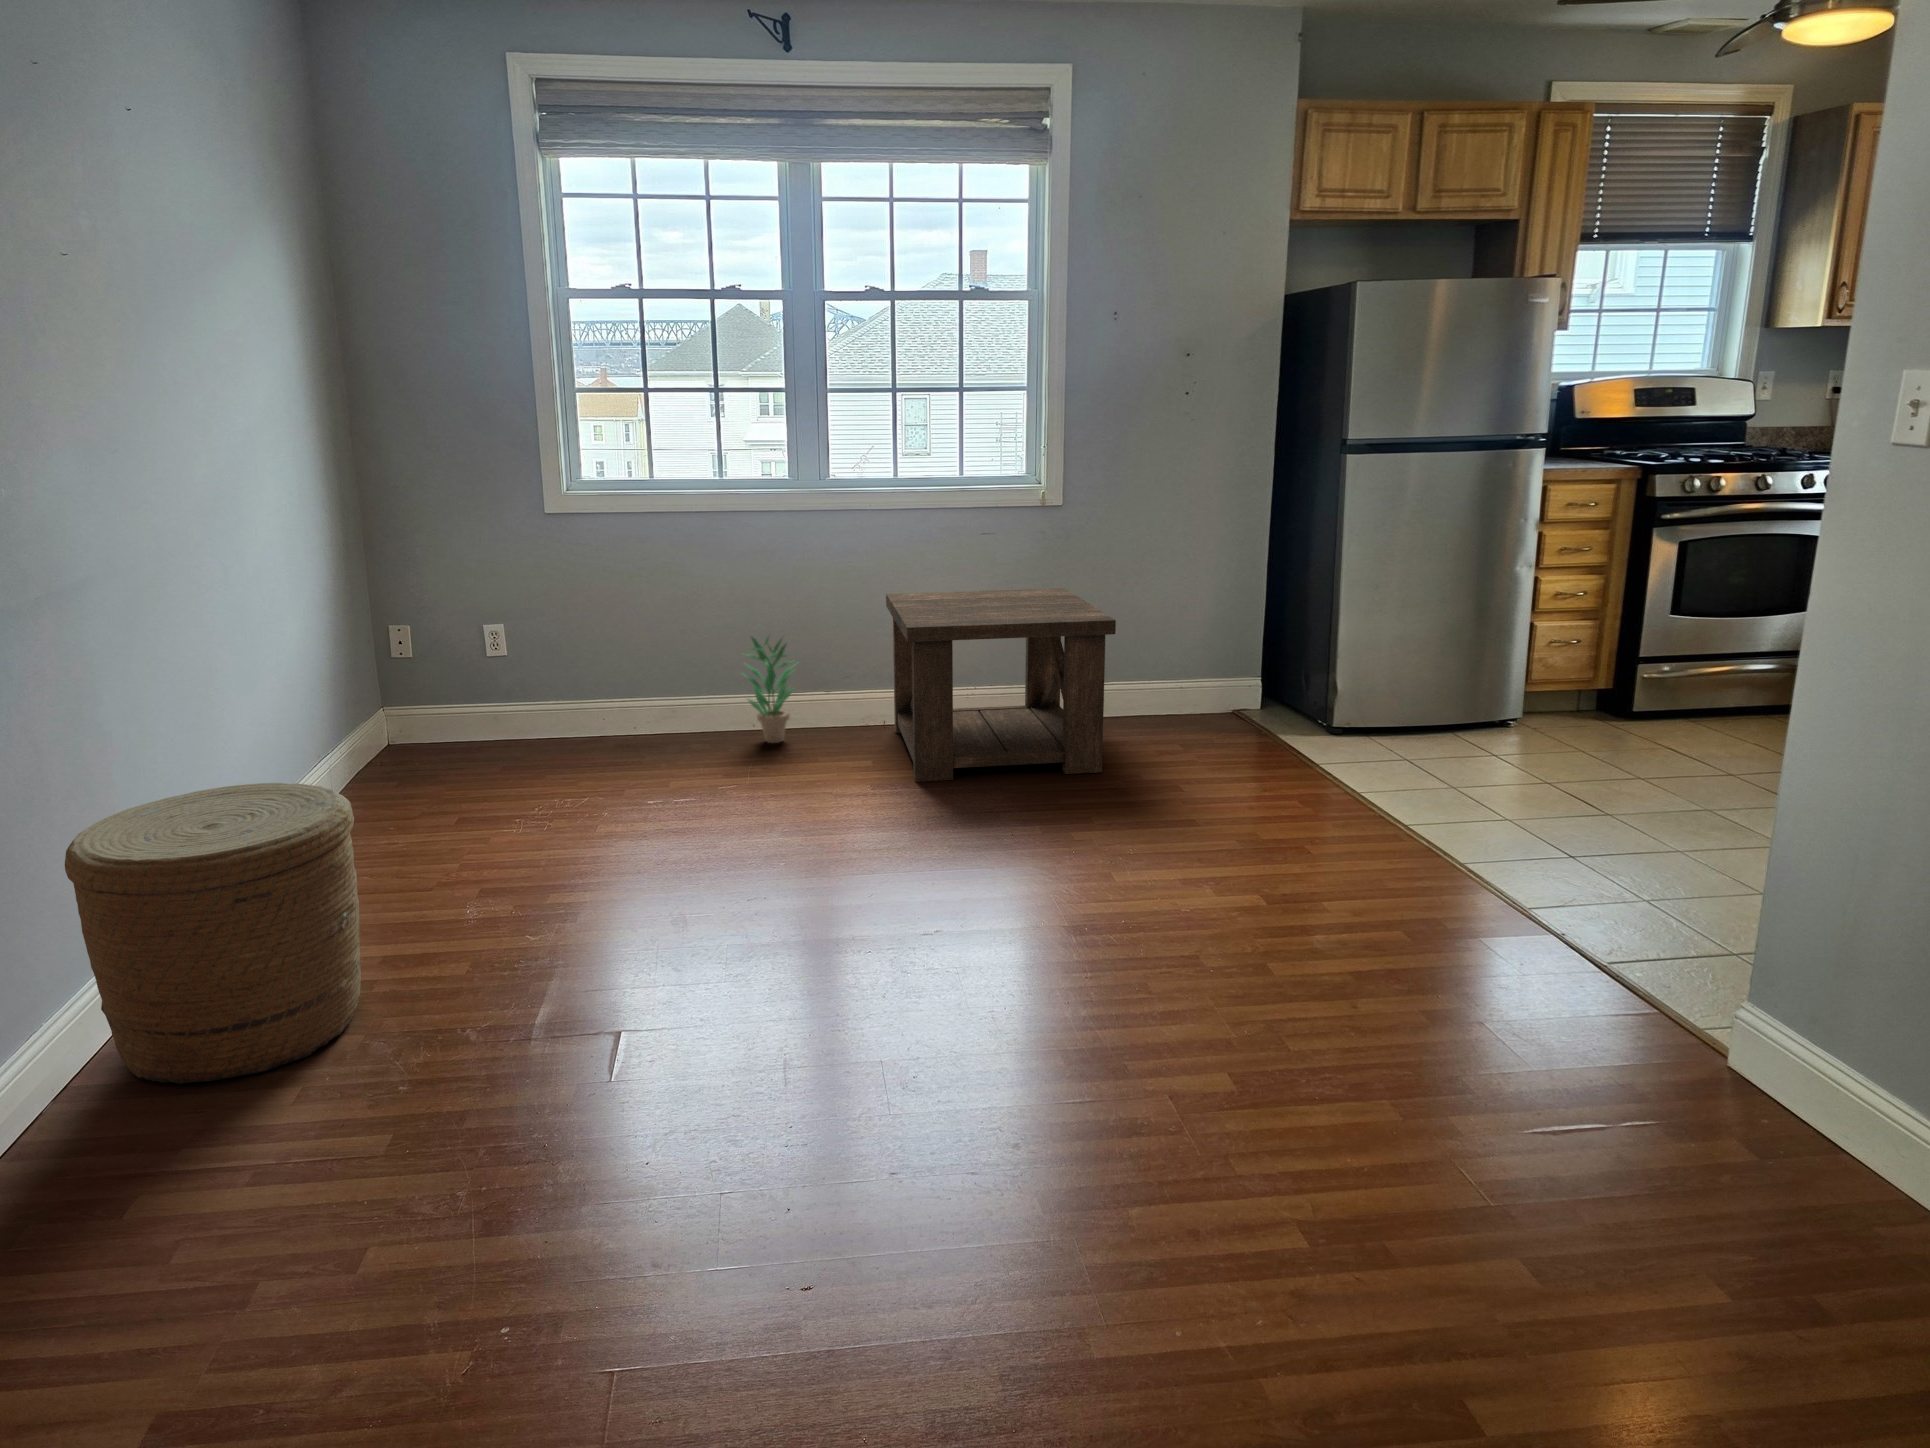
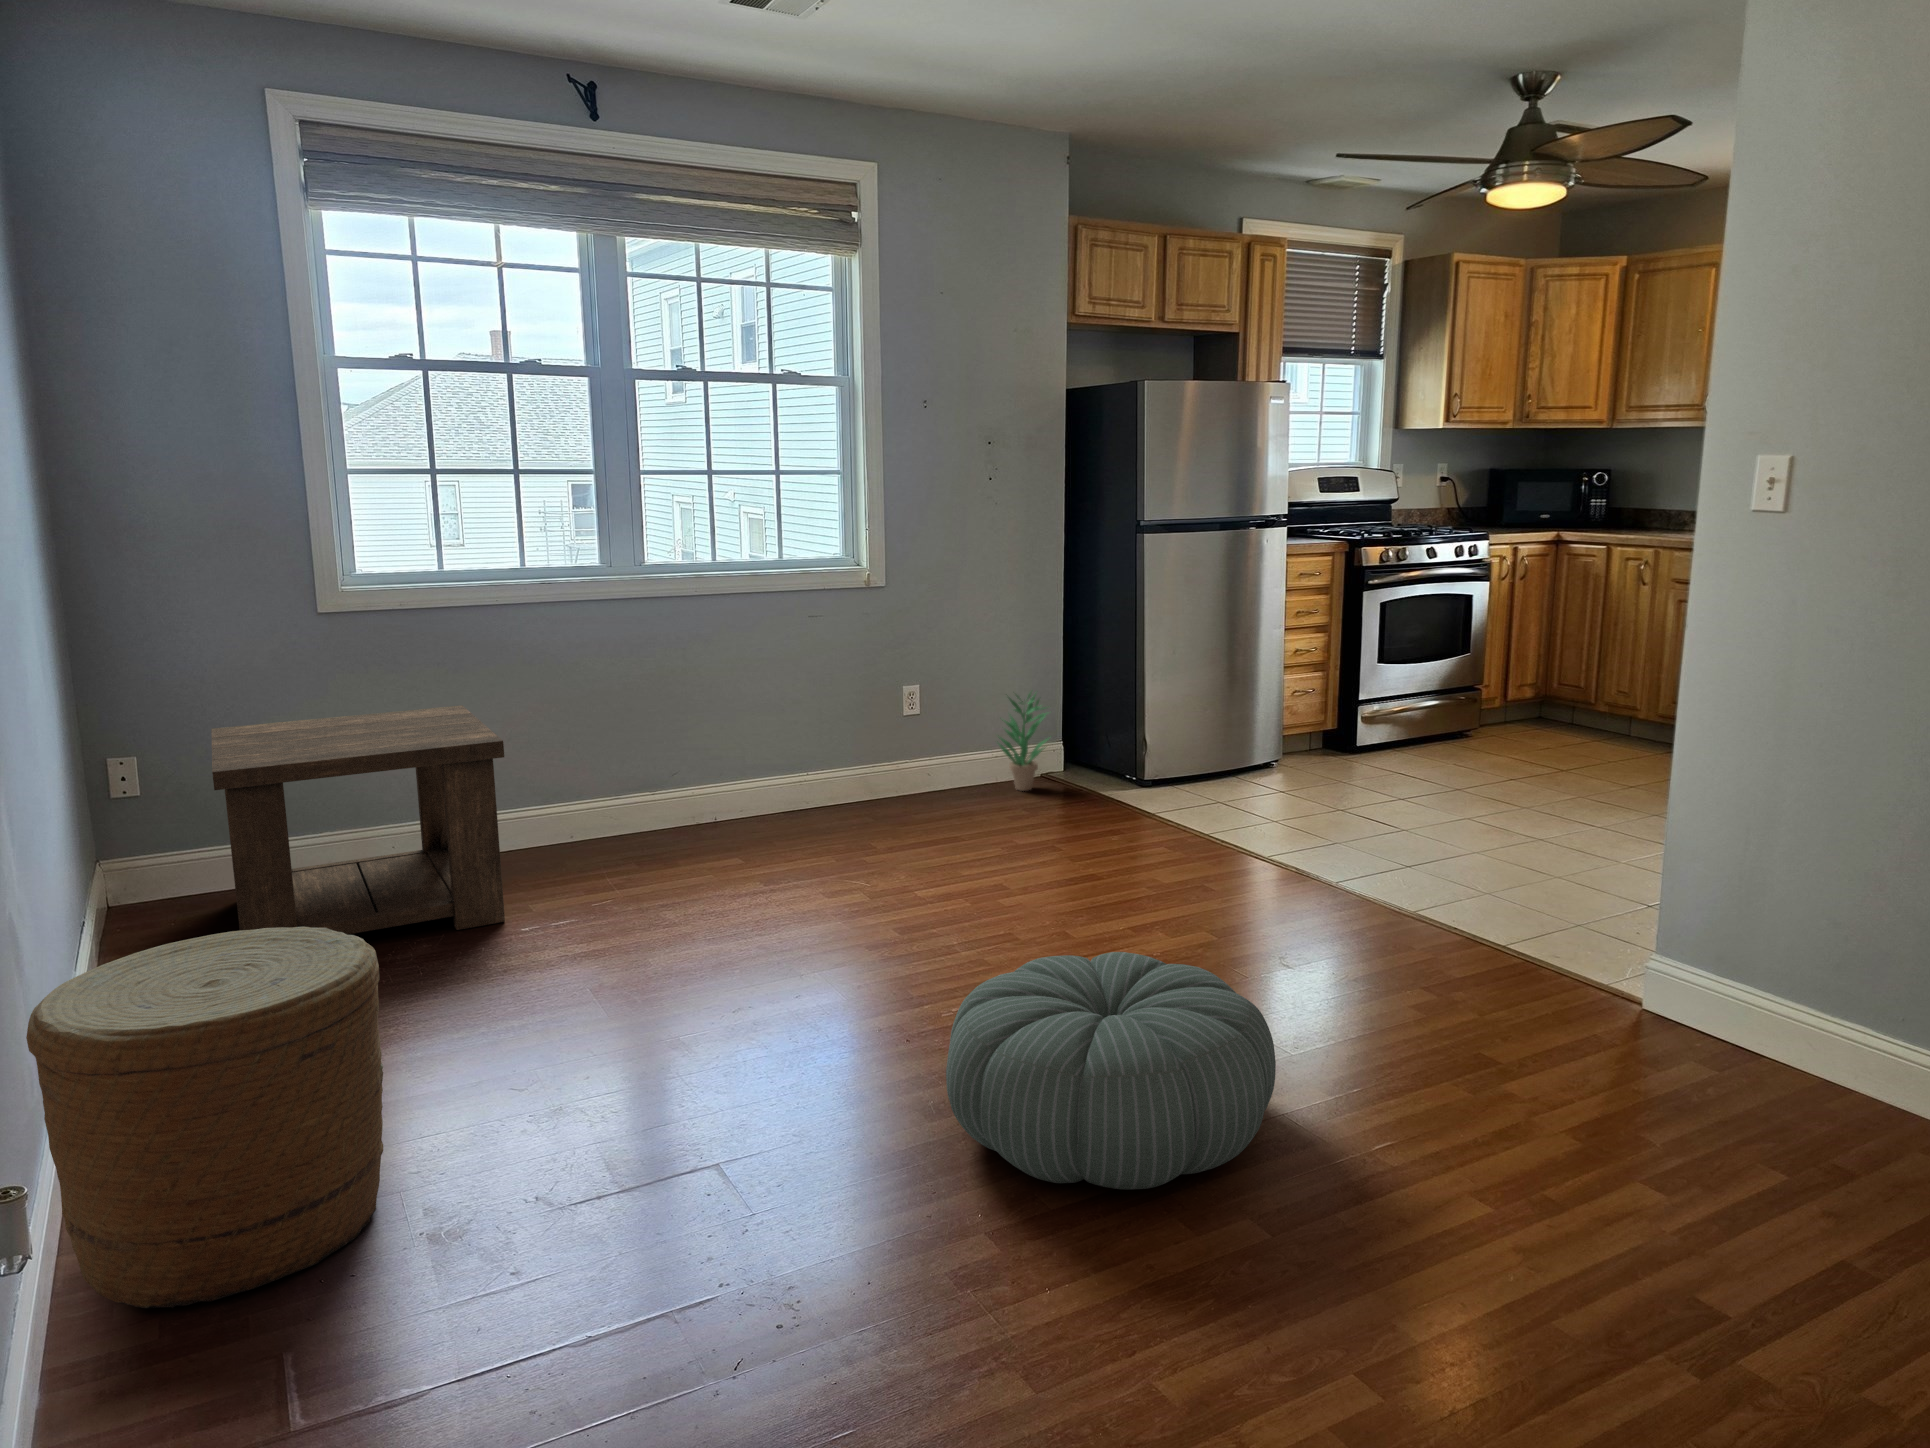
side table: present [886,588,1116,782] -> present [211,705,505,934]
potted plant: present [745,637,795,743] -> present [998,690,1048,791]
pouf: none [808,915,1173,1193] -> present [946,952,1276,1190]

